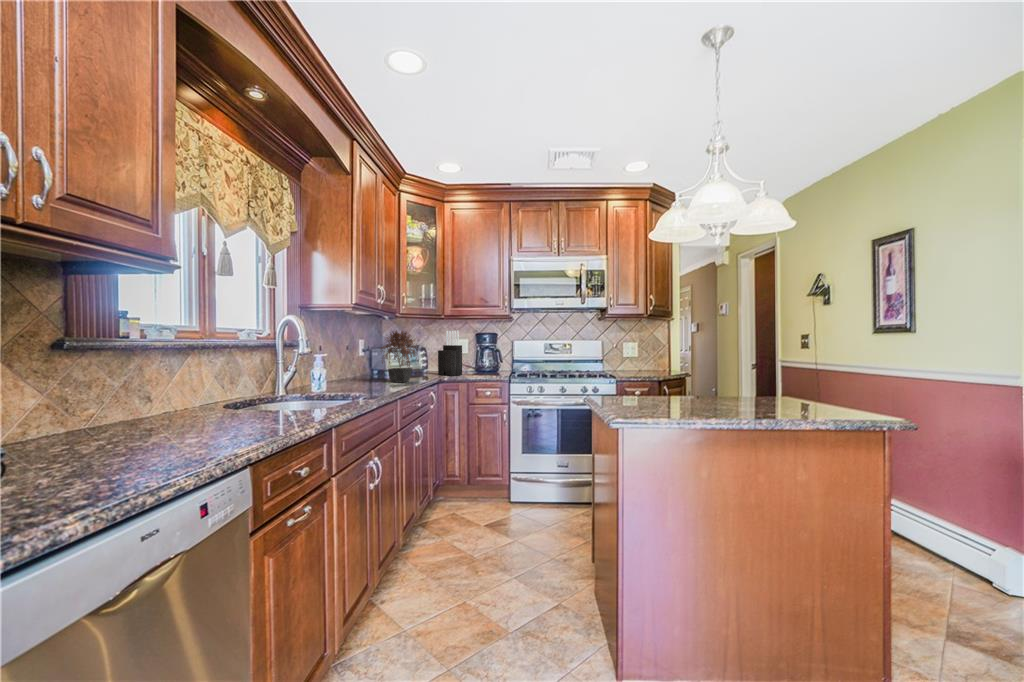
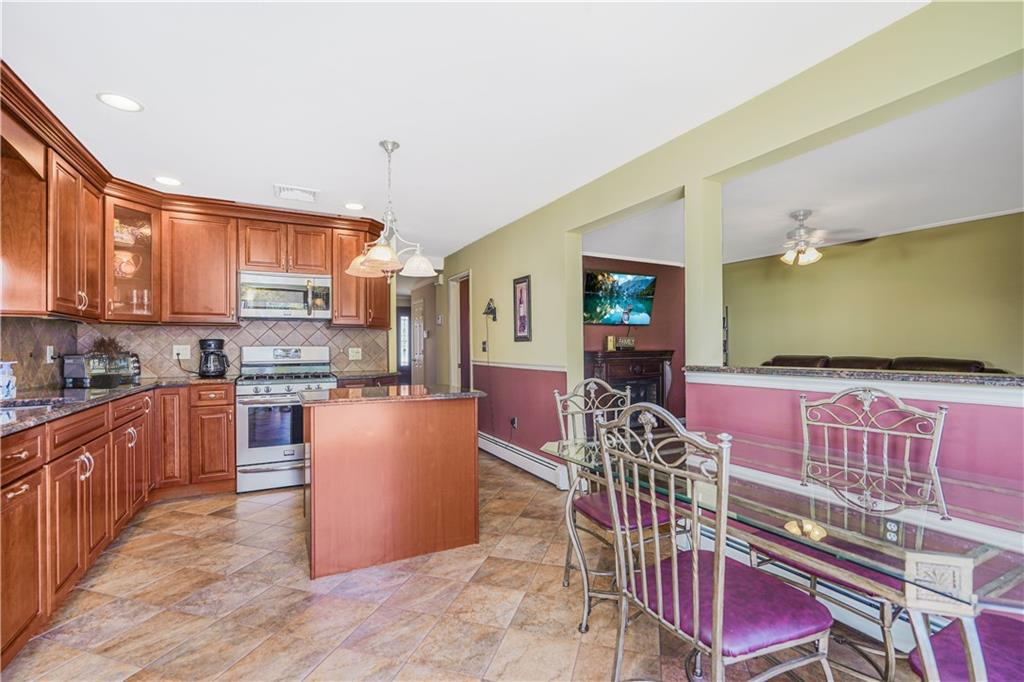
knife block: present [438,330,462,376] -> none [153,337,183,381]

